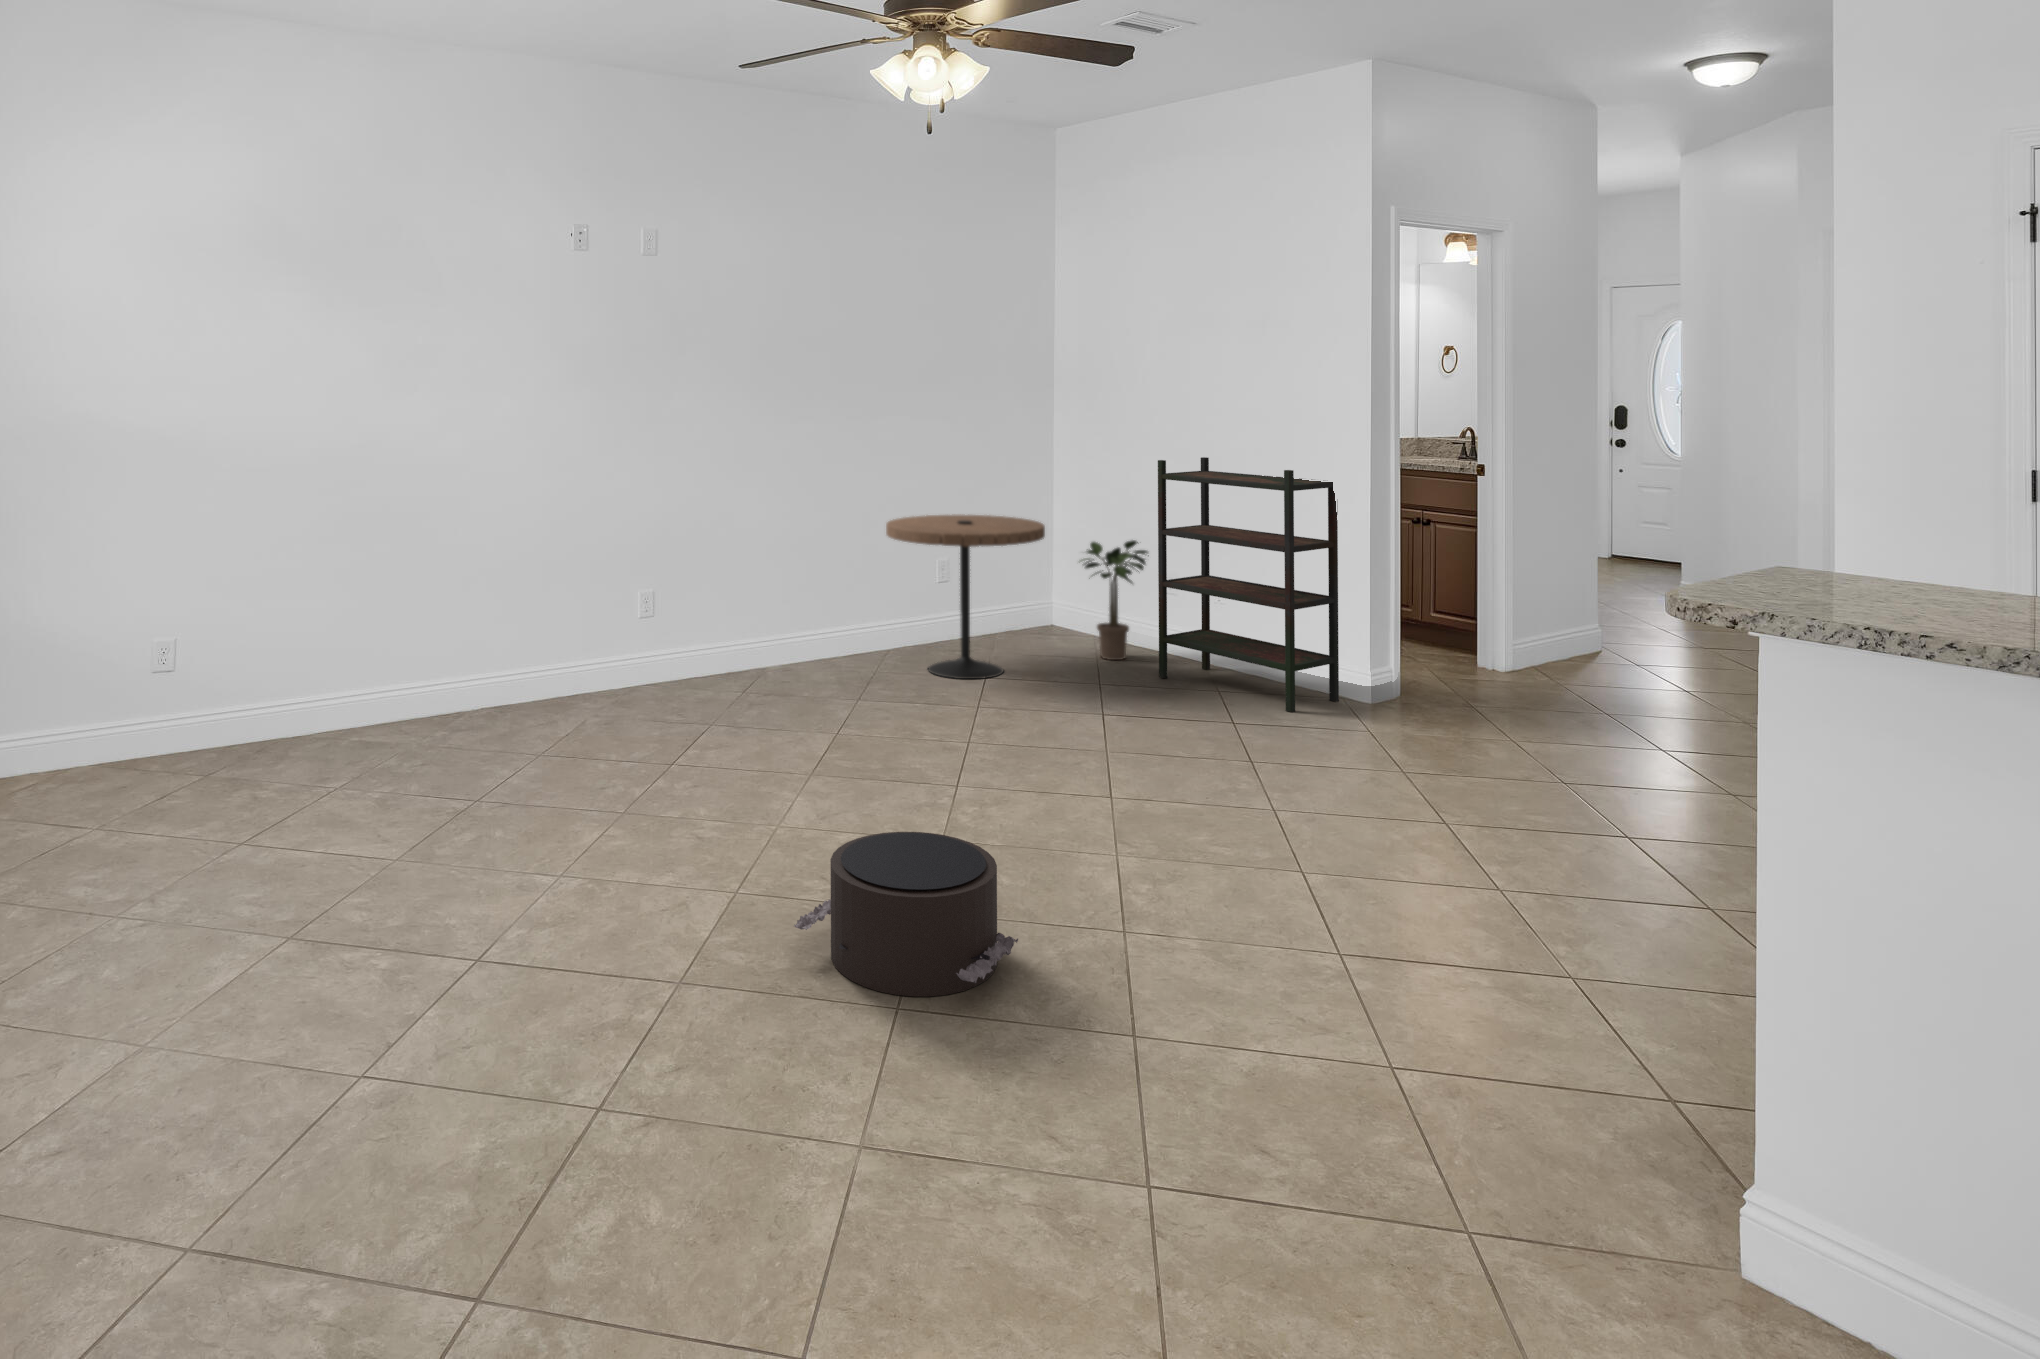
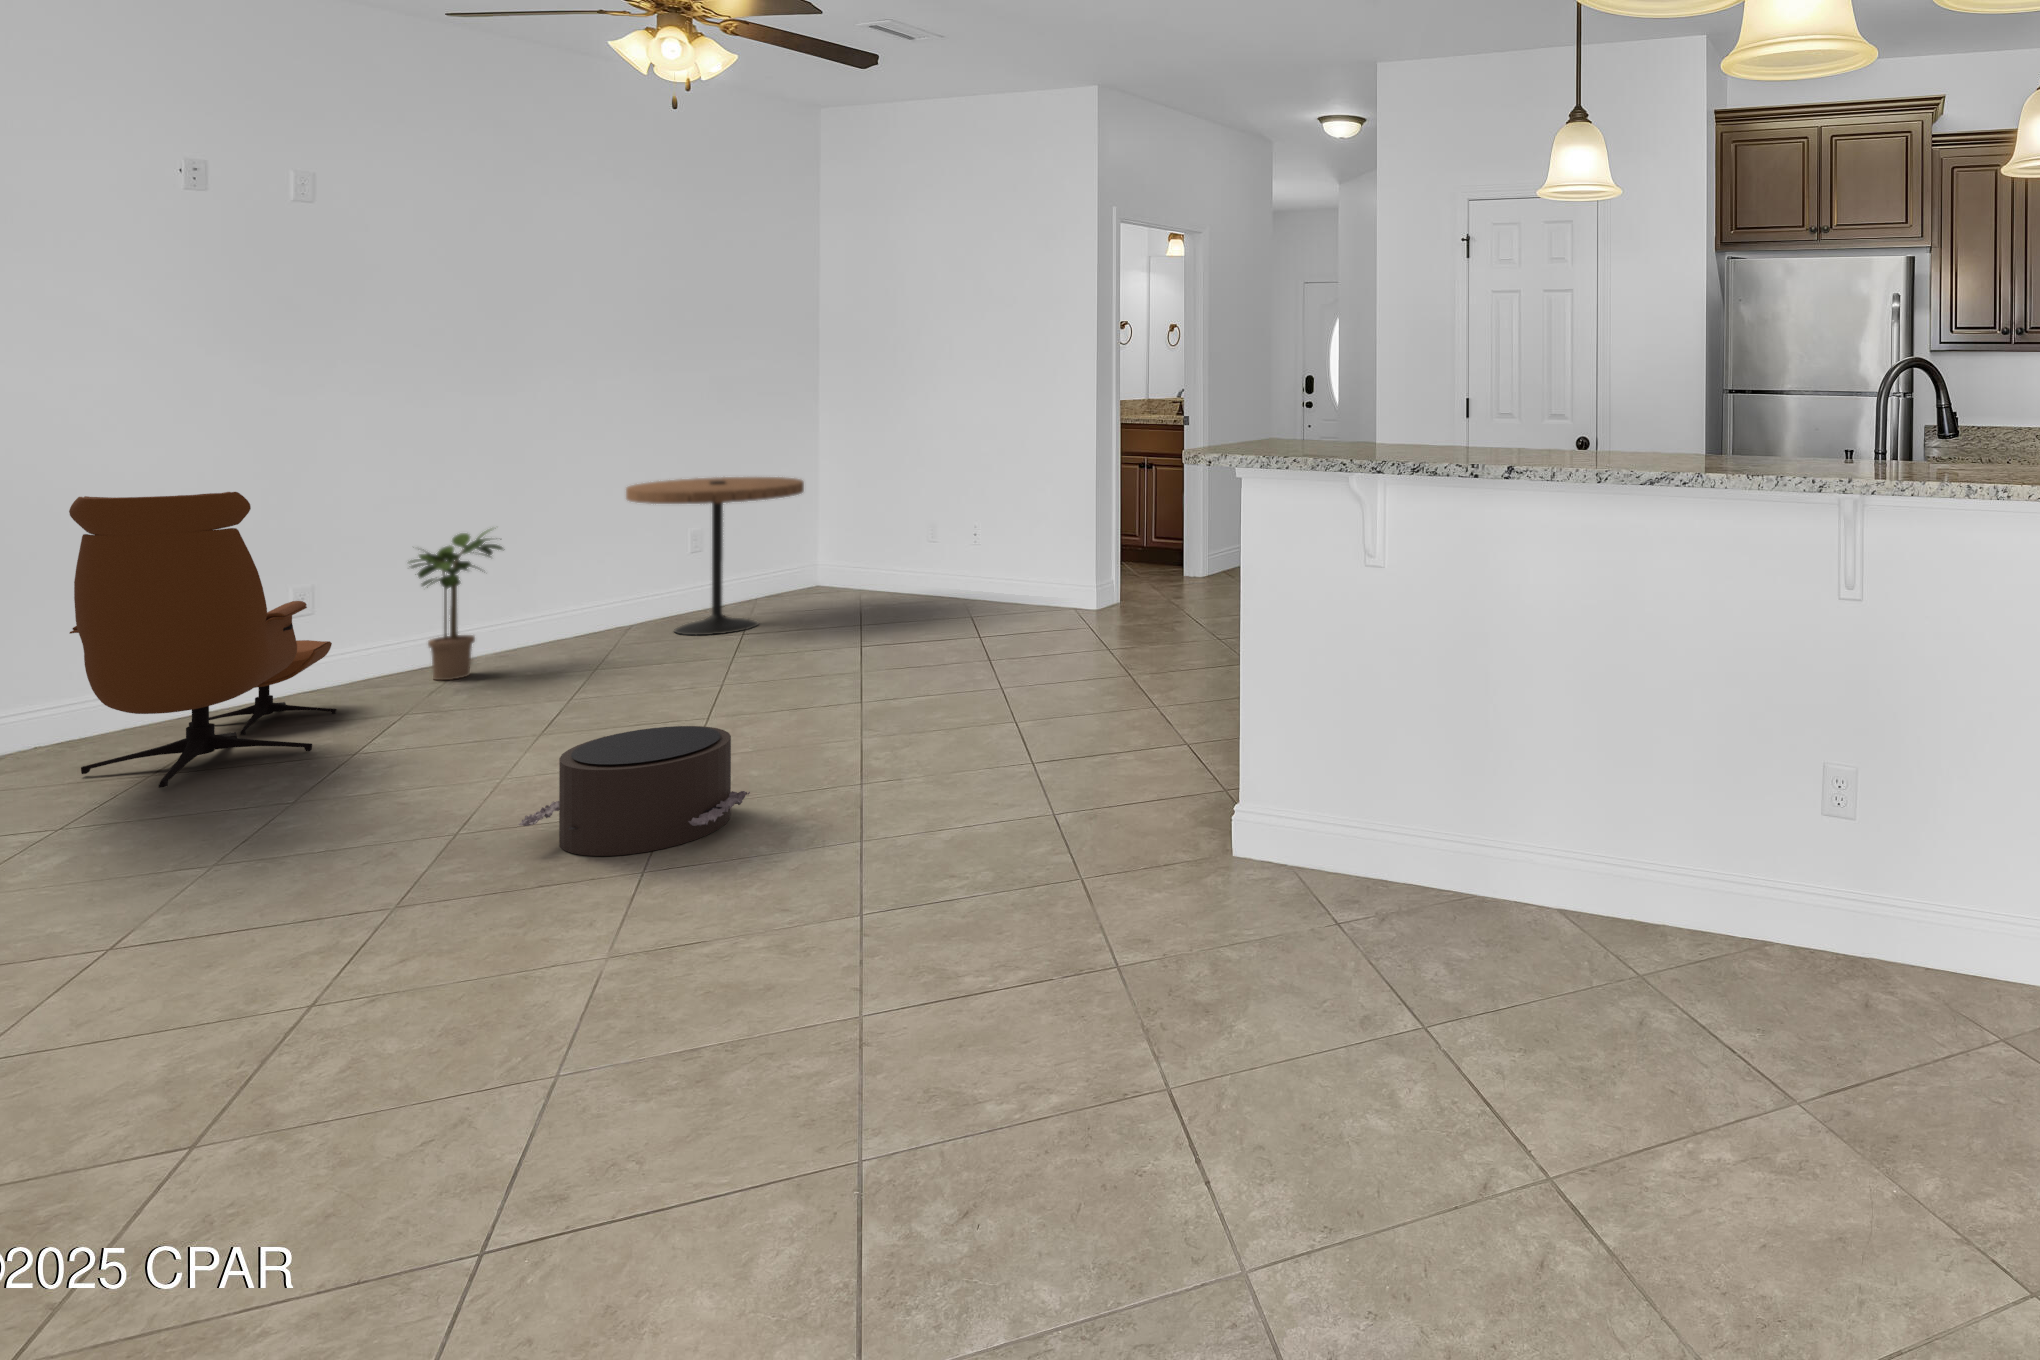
bookshelf: present [1158,457,1339,712] -> none [915,414,1068,622]
lounge chair: none [488,527,667,787] -> present [69,492,336,788]
potted plant: present [1081,540,1149,660] -> present [409,529,503,680]

